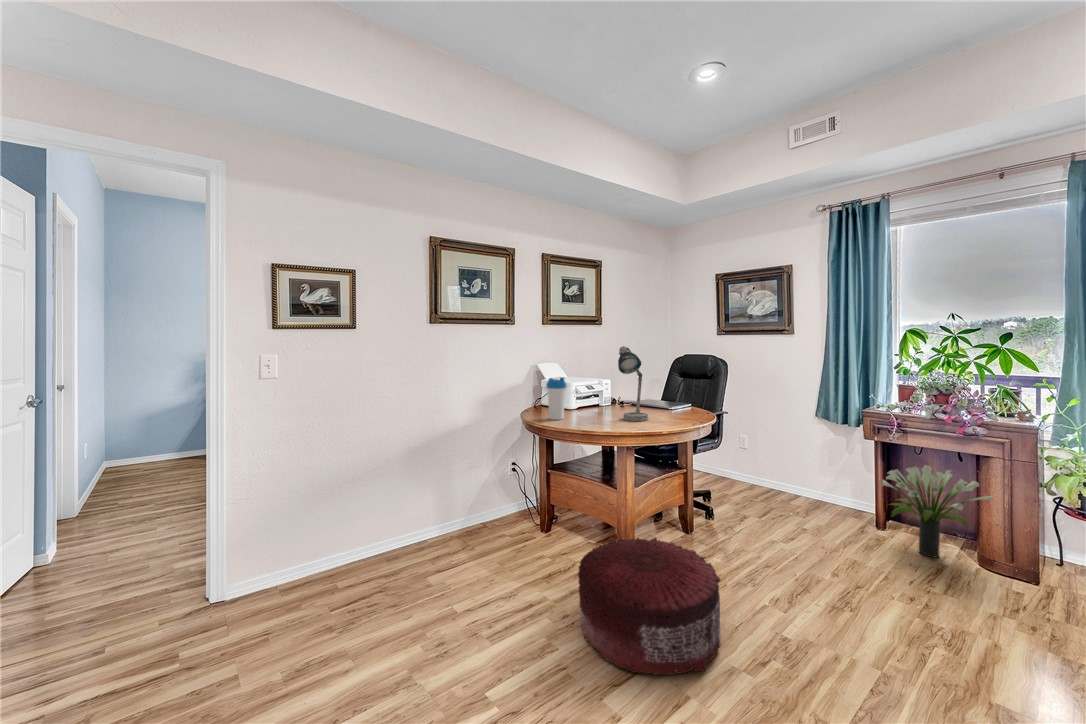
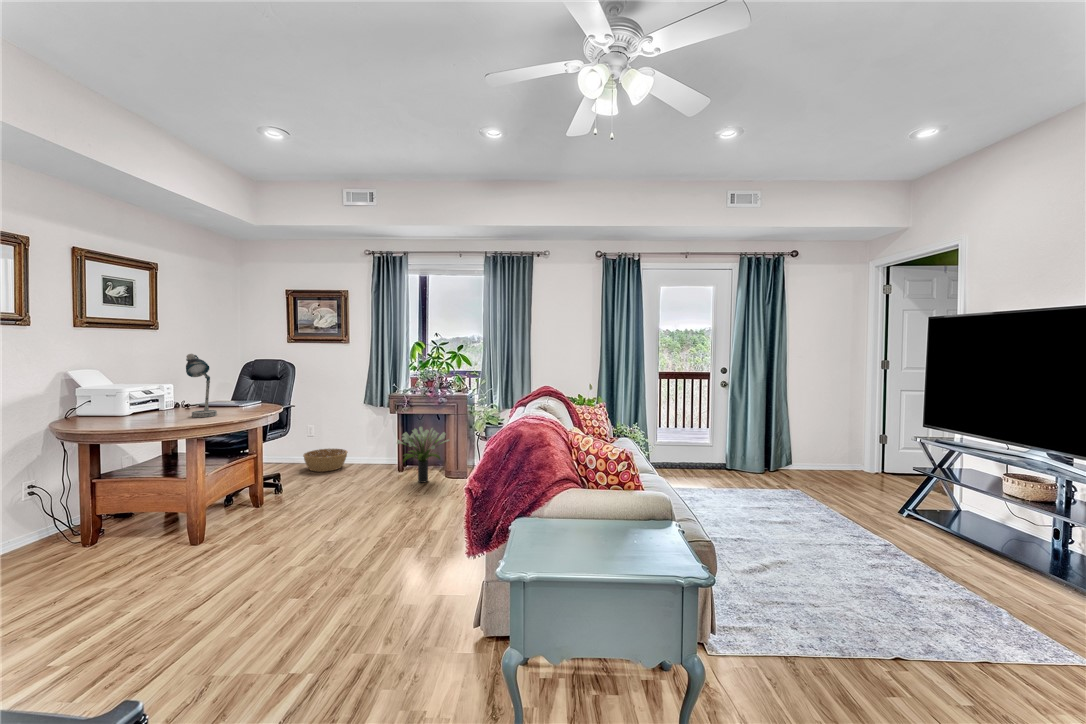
water bottle: present [546,377,566,420] -> none [99,383,125,424]
basket: none [735,466,792,497] -> present [303,449,348,472]
pouf: present [578,538,721,675] -> none [152,505,280,596]

